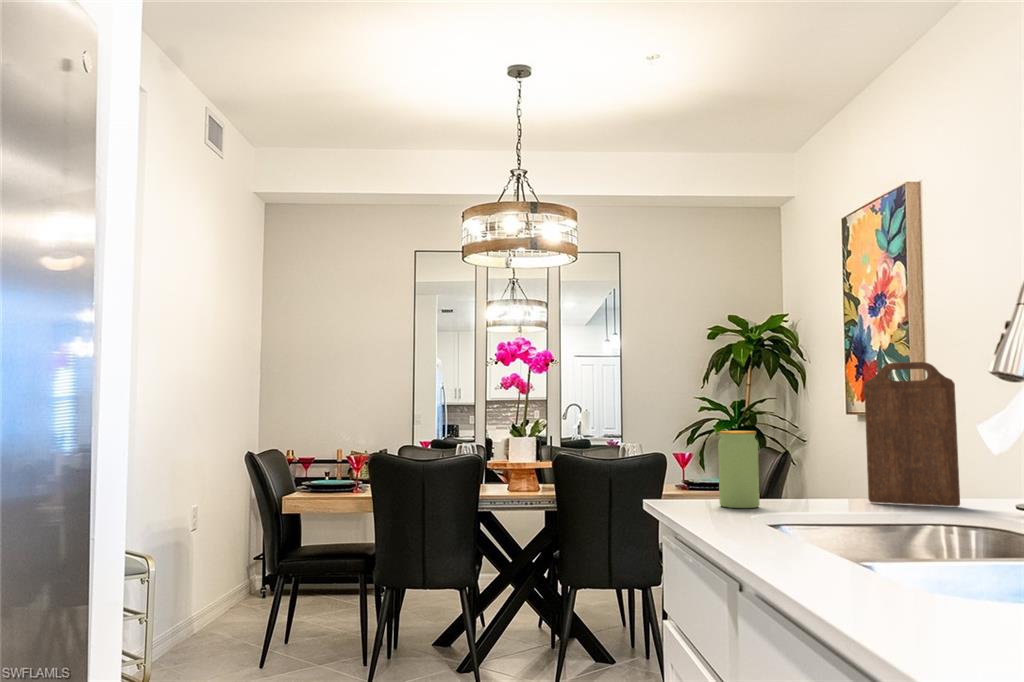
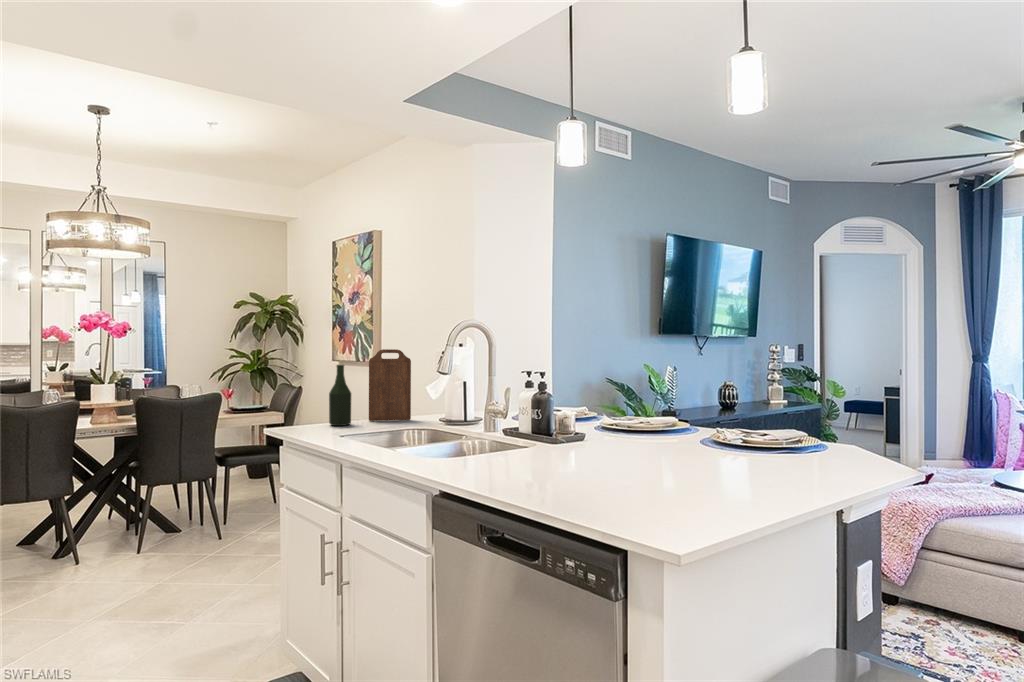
bottle: none [785,391,828,506] -> present [329,365,351,426]
jar: present [718,431,760,508] -> none [295,388,317,431]

